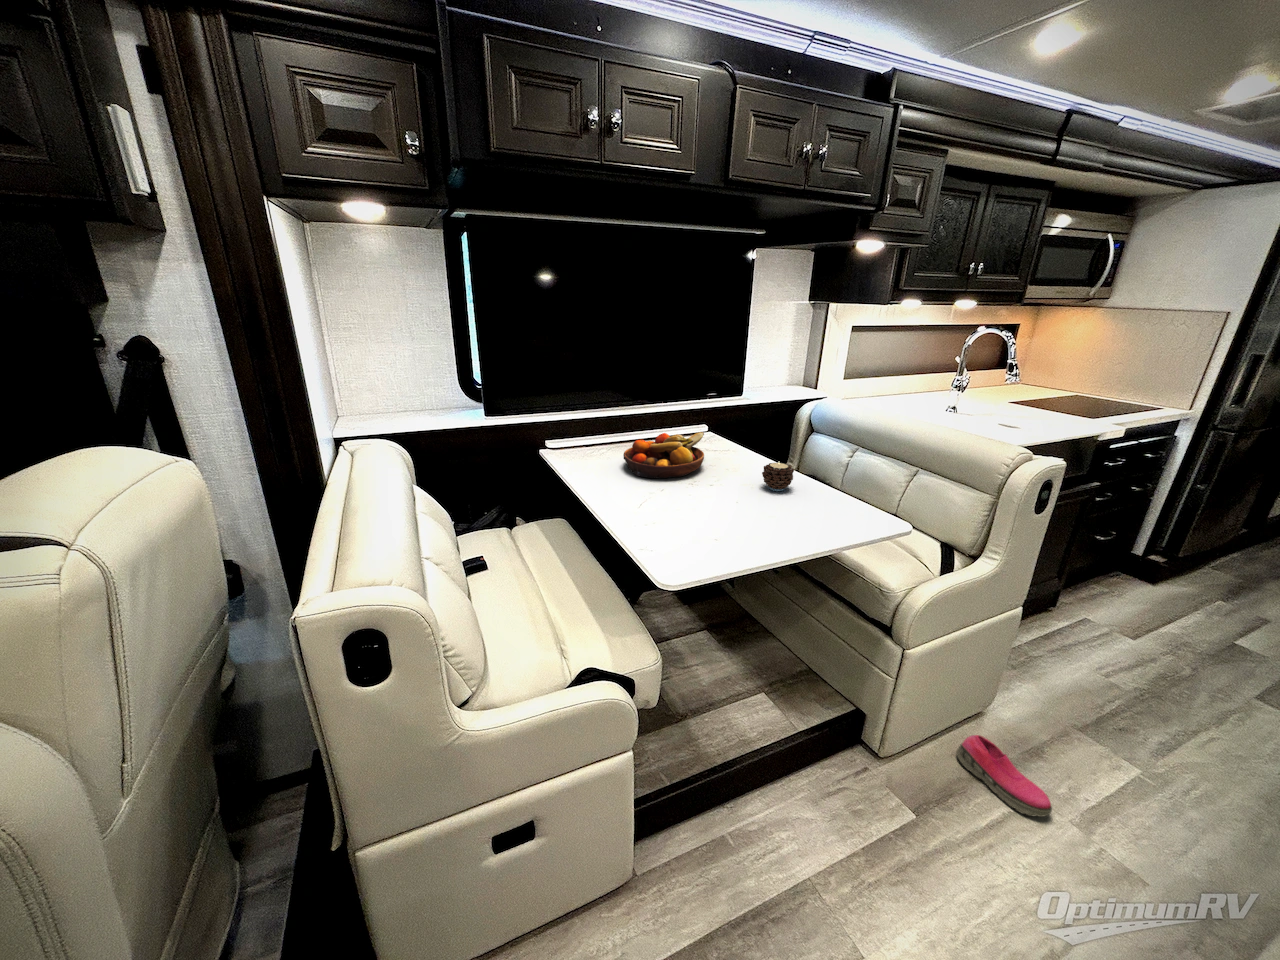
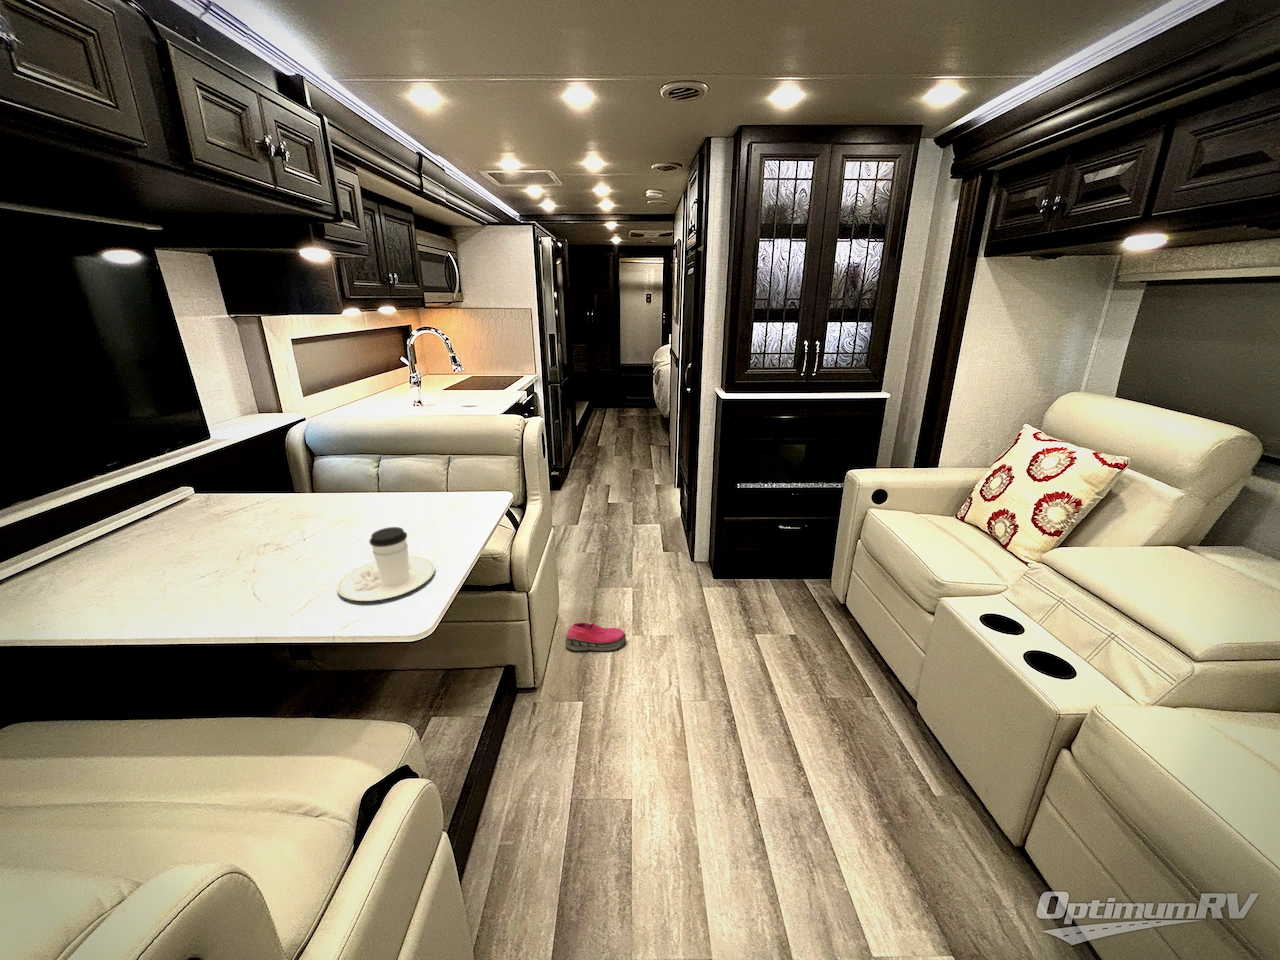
fruit bowl: present [623,432,704,478] -> none [120,488,268,576]
candle: present [762,462,794,491] -> none [358,482,396,515]
coffee cup: none [666,492,744,552] -> present [337,527,435,601]

